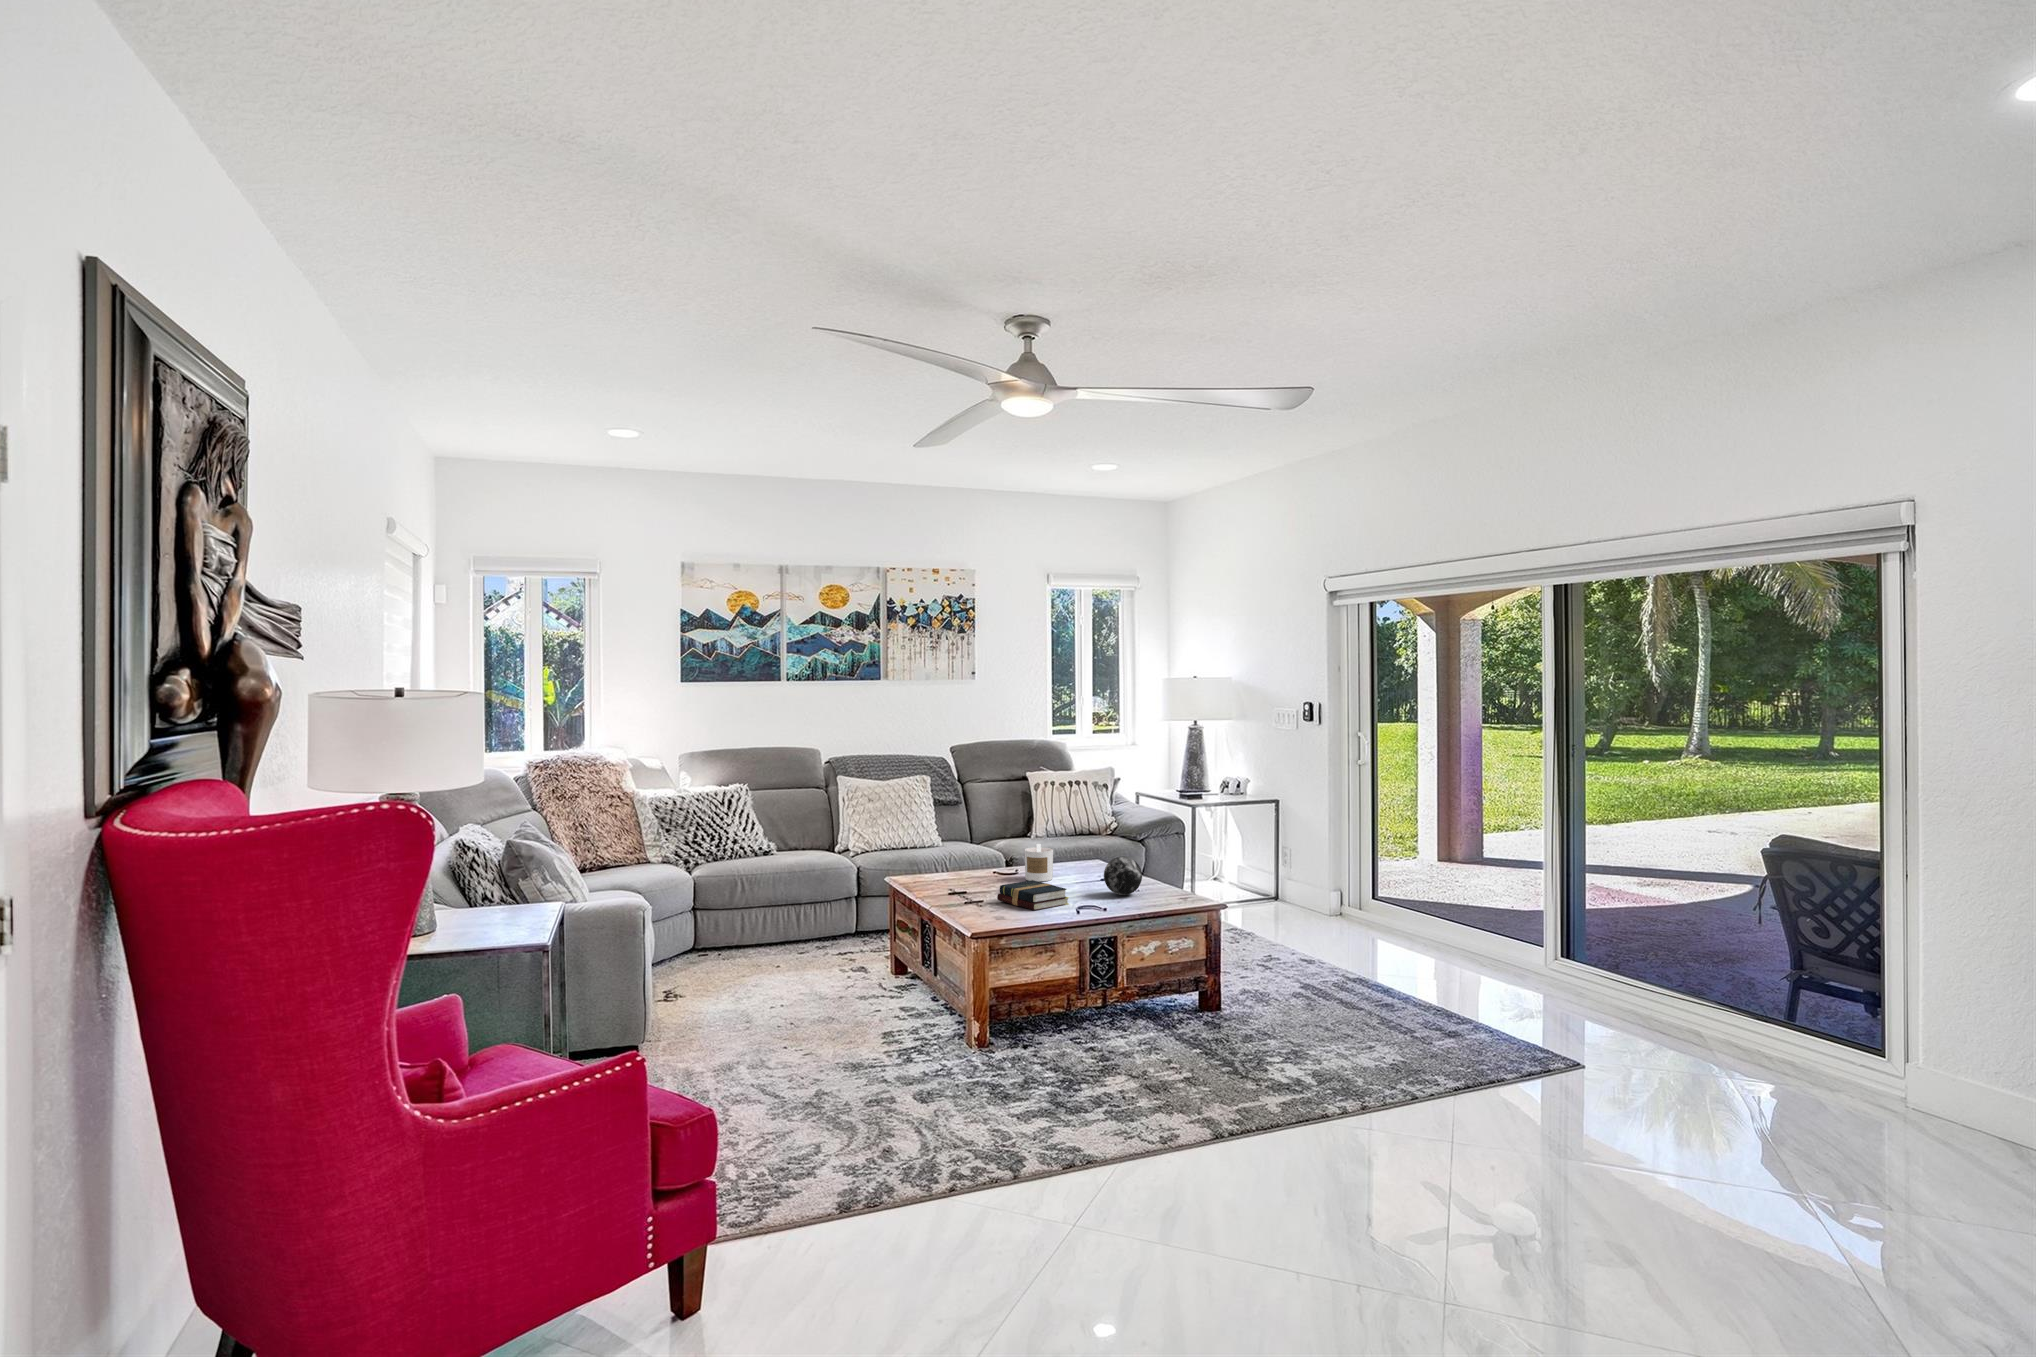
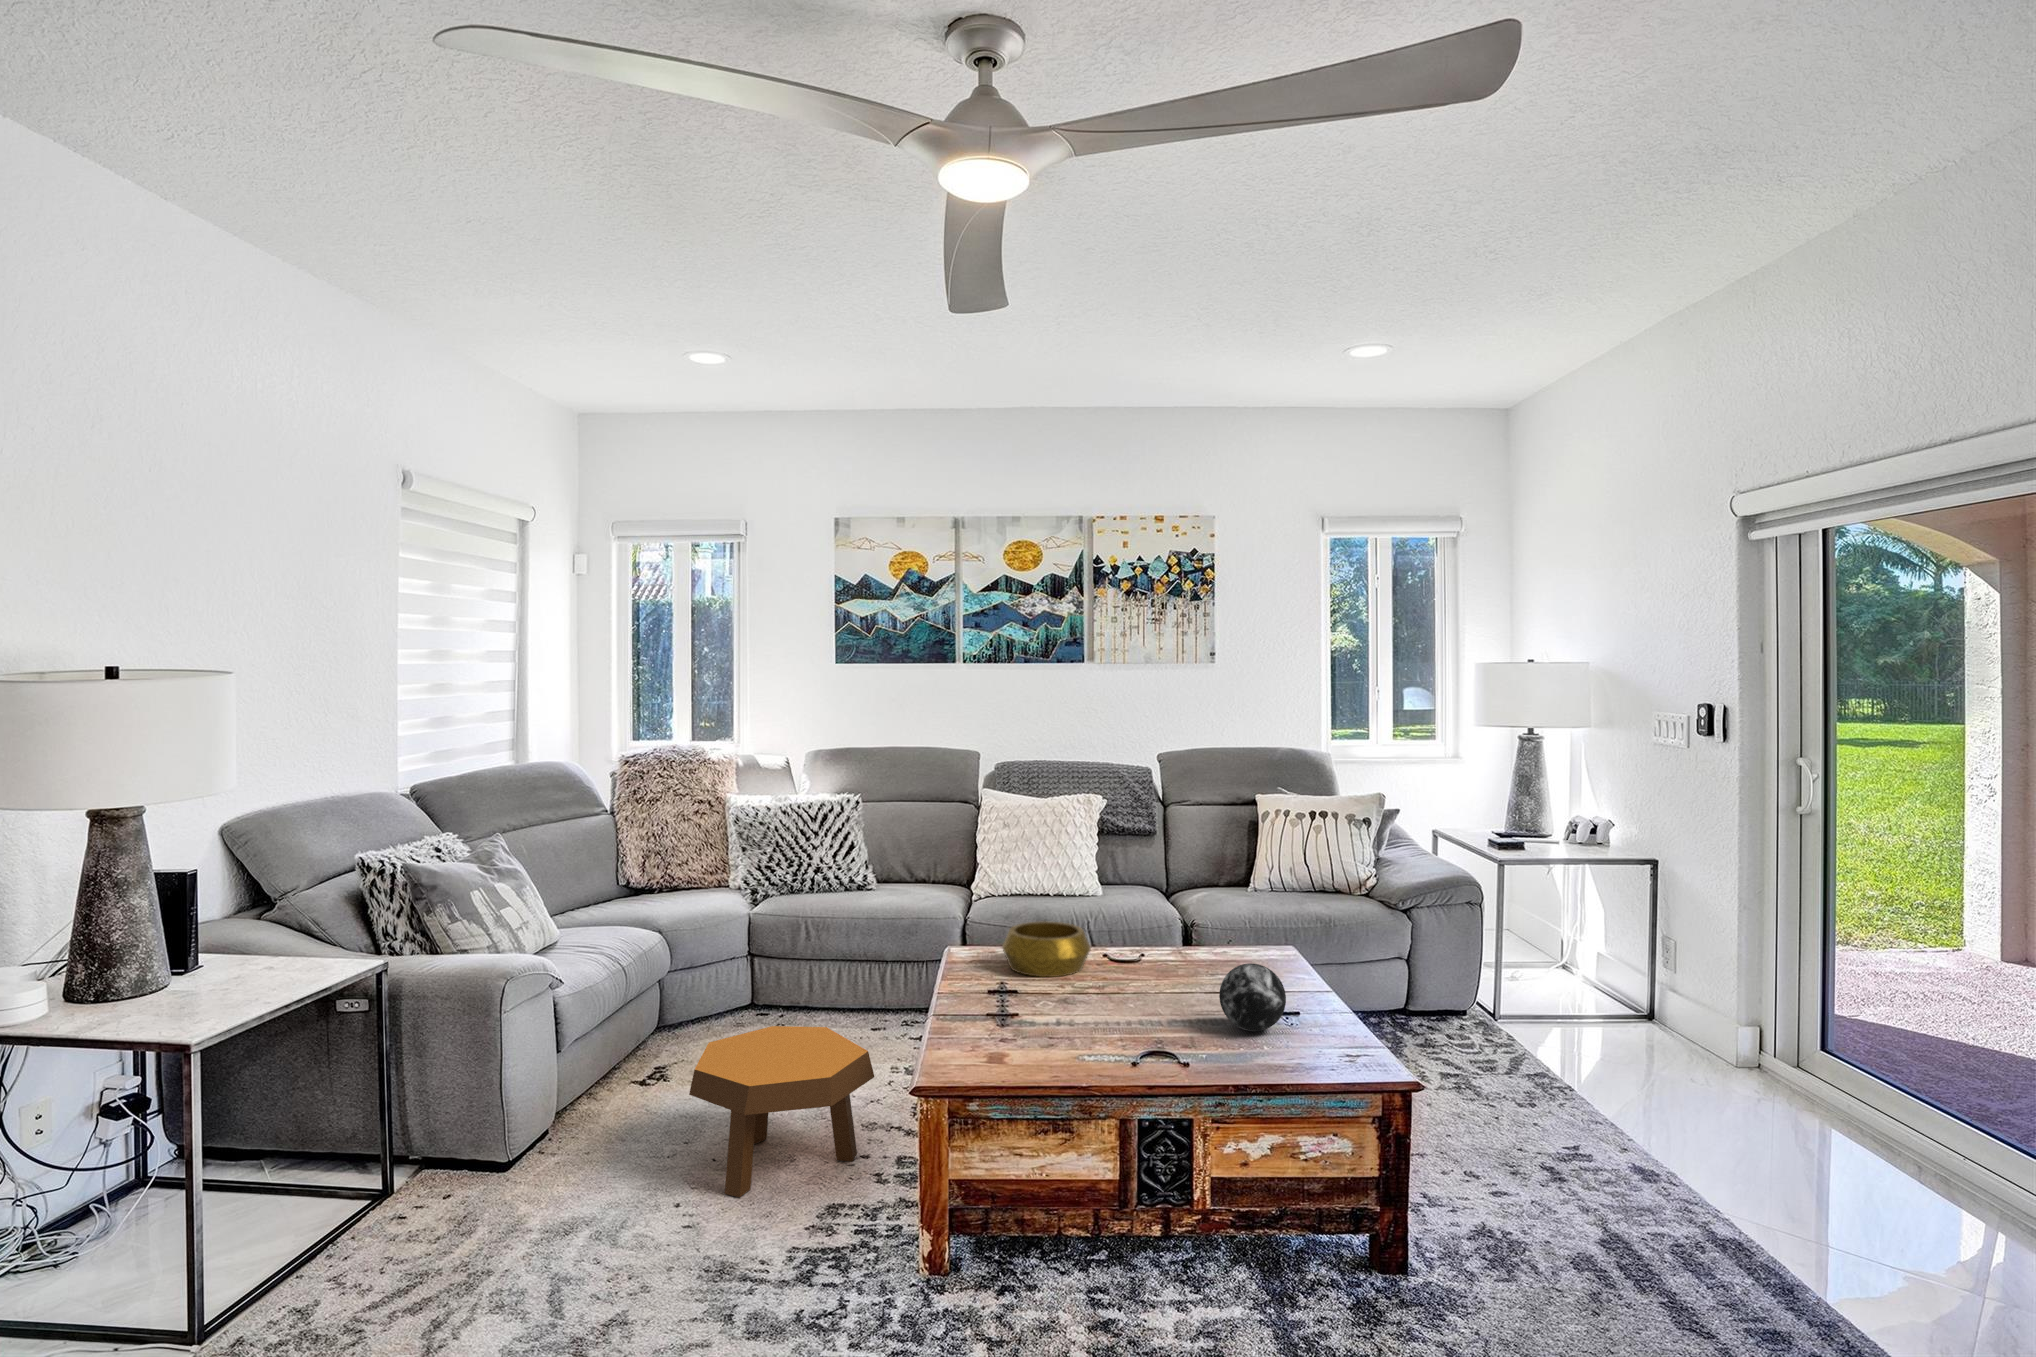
candle: present [1024,844,1053,882] -> none [1136,919,1181,980]
decorative bowl: none [936,854,994,887] -> present [1002,922,1091,977]
hardback book: present [997,880,1069,910] -> none [1040,985,1143,1045]
footstool: none [765,933,885,1036] -> present [689,1026,874,1197]

